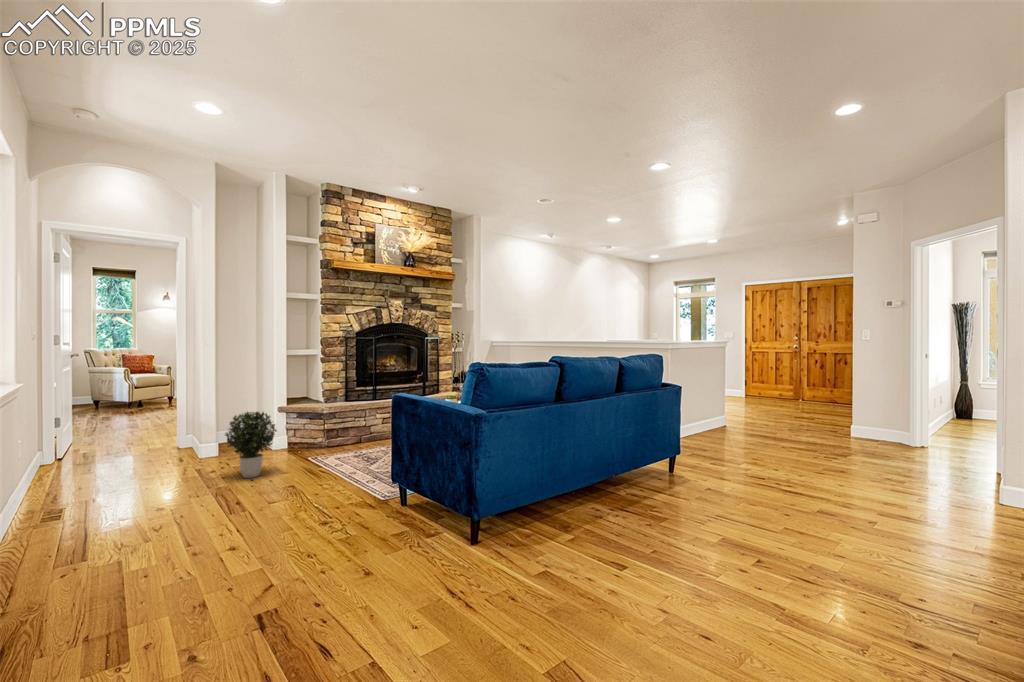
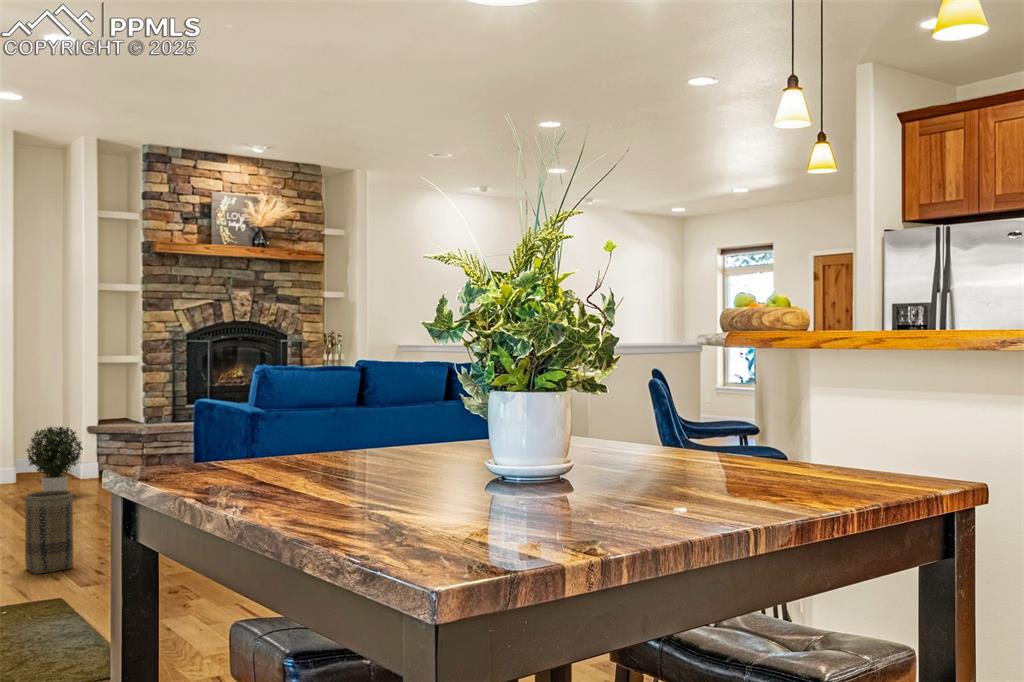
basket: none [212,514,276,639] -> present [25,490,73,574]

